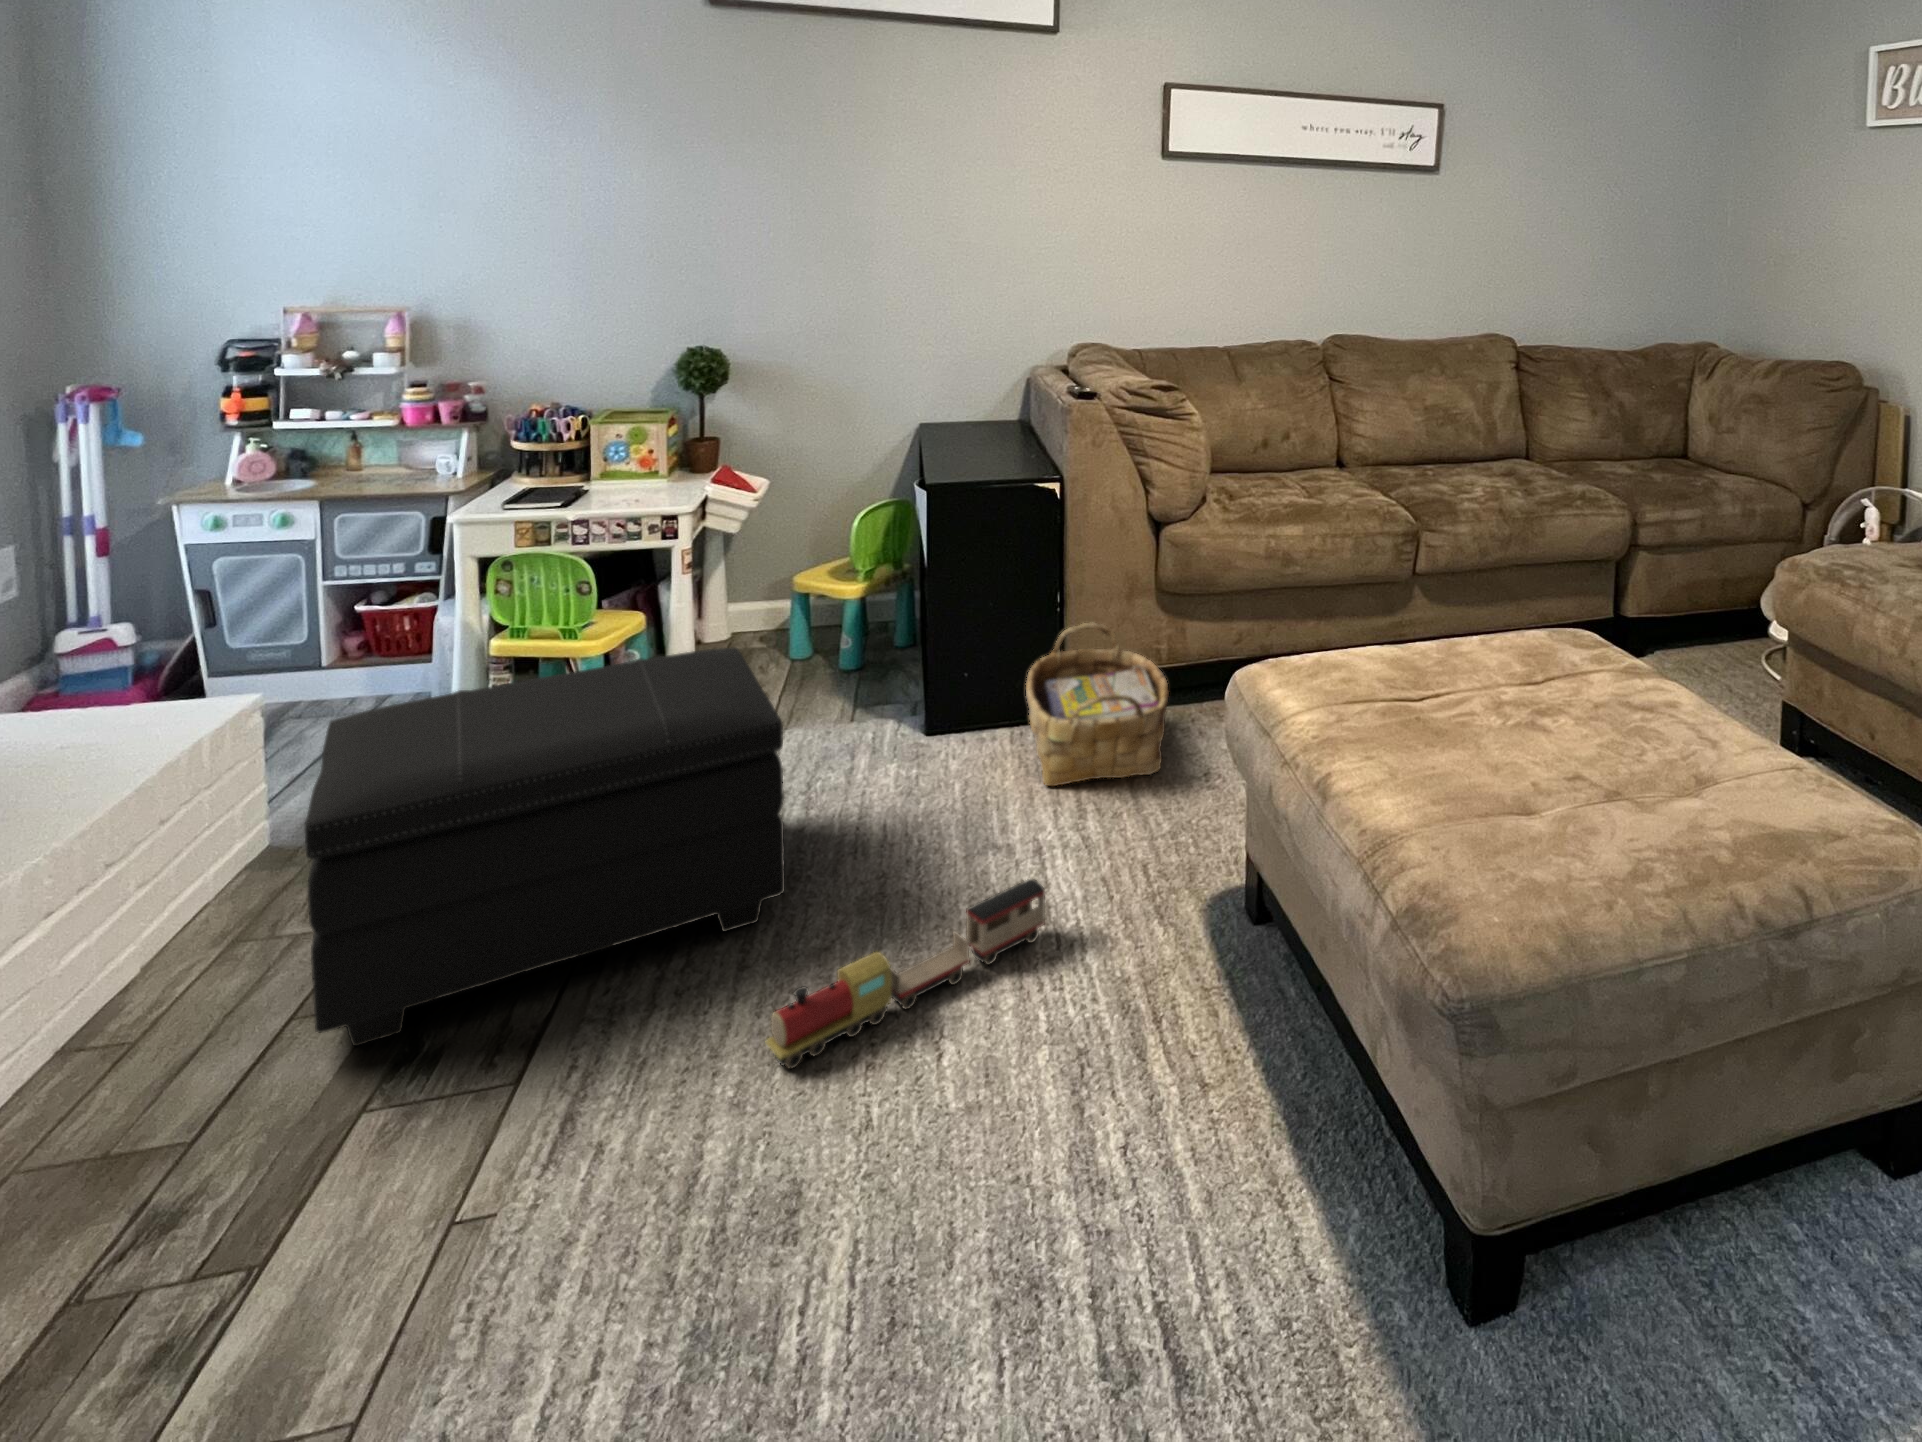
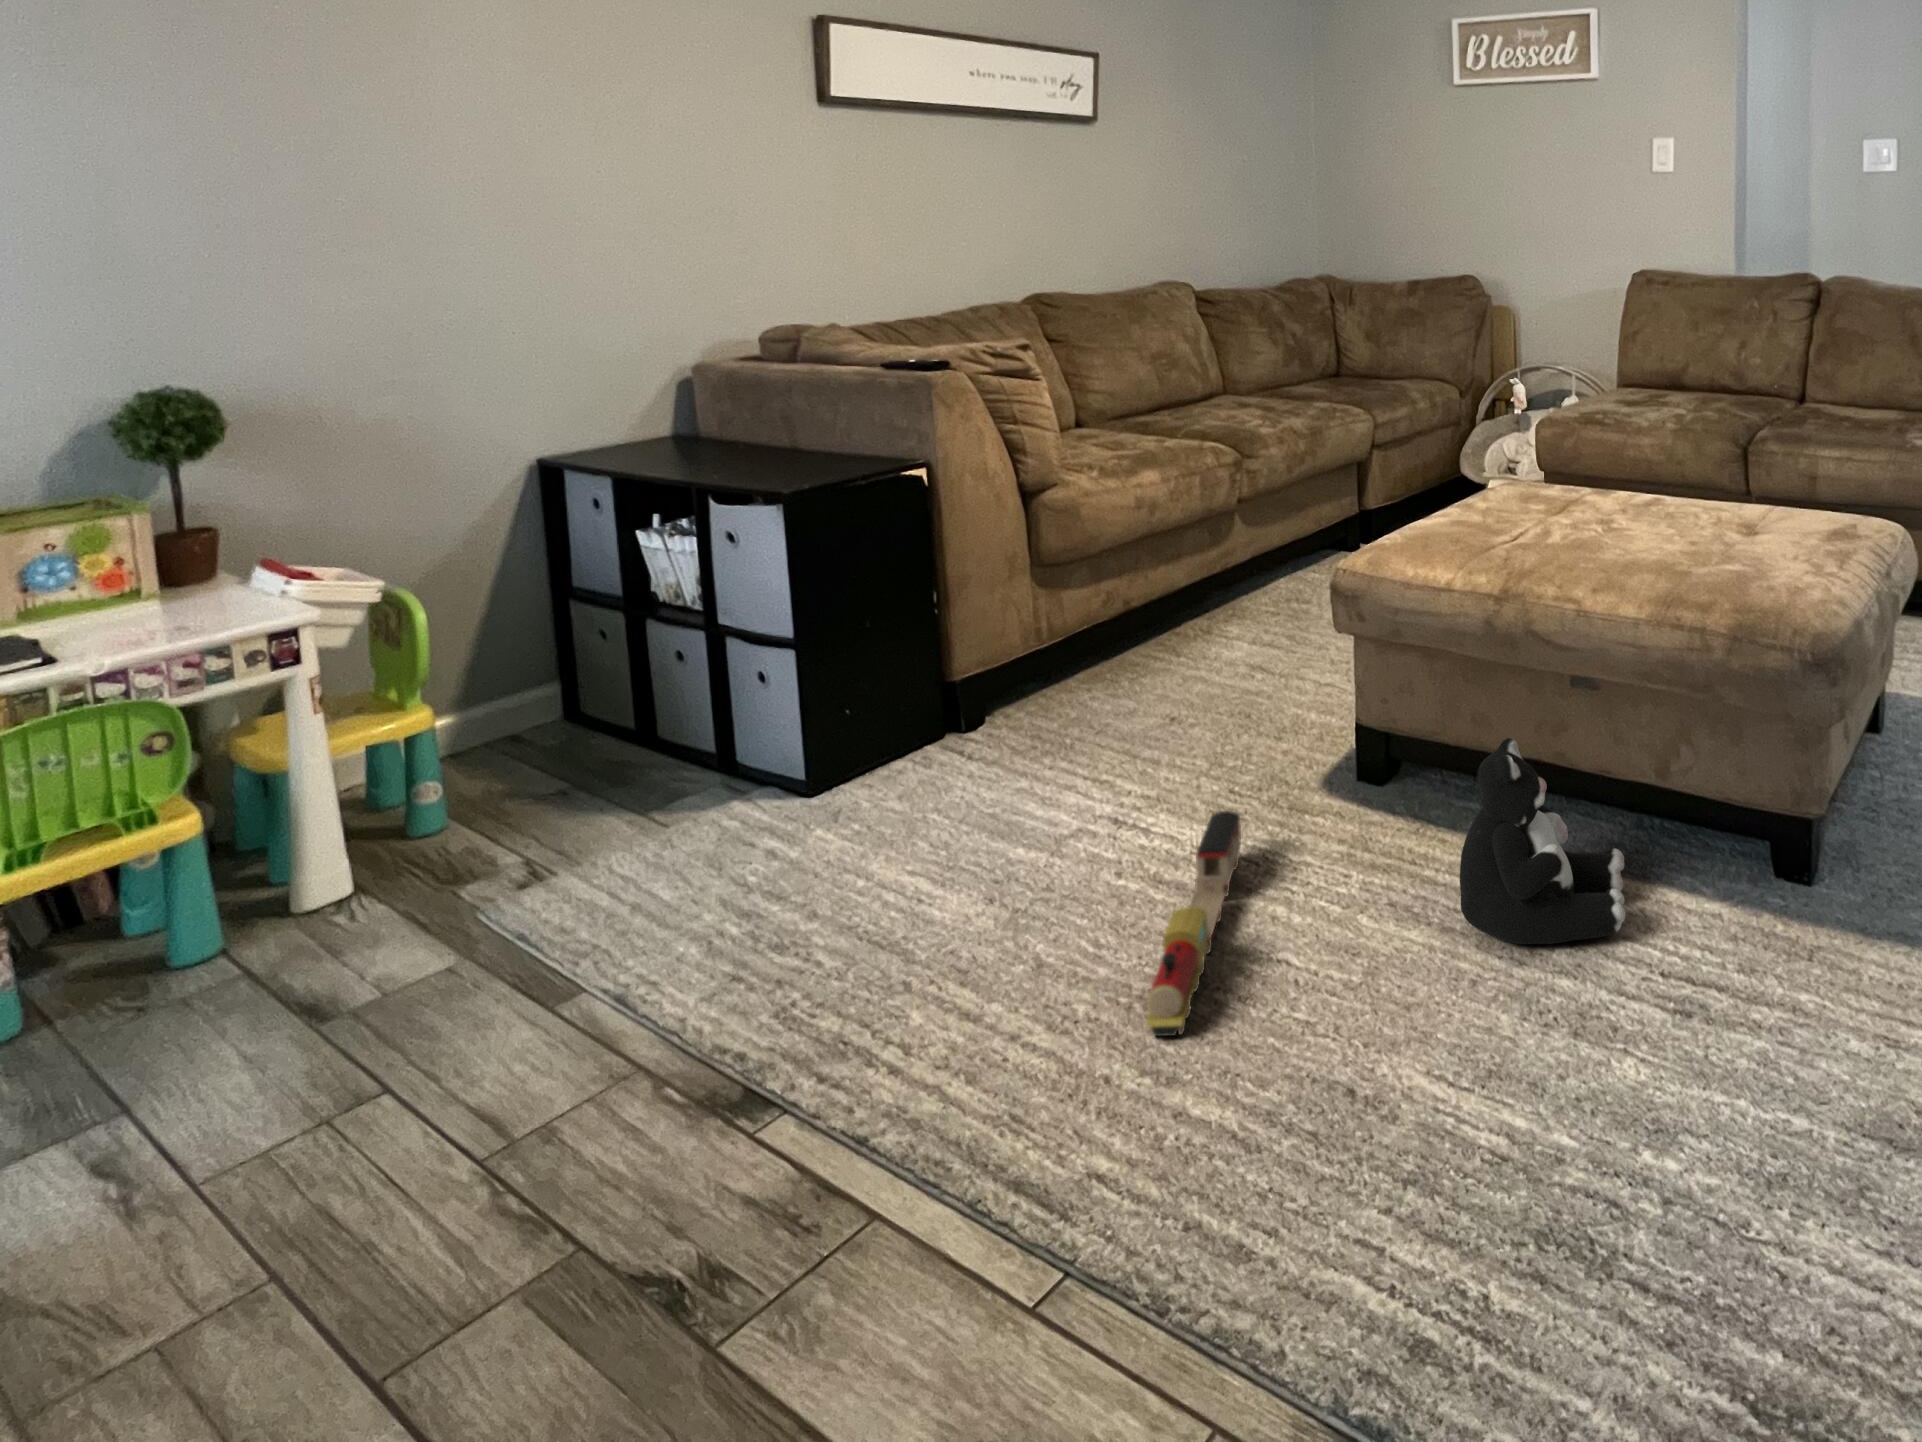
woven basket: present [1026,623,1169,786] -> none [944,613,1133,781]
footstool: present [305,648,785,1046] -> none [205,724,958,1331]
plush toy: none [1061,931,1266,1231] -> present [1460,738,1626,944]

